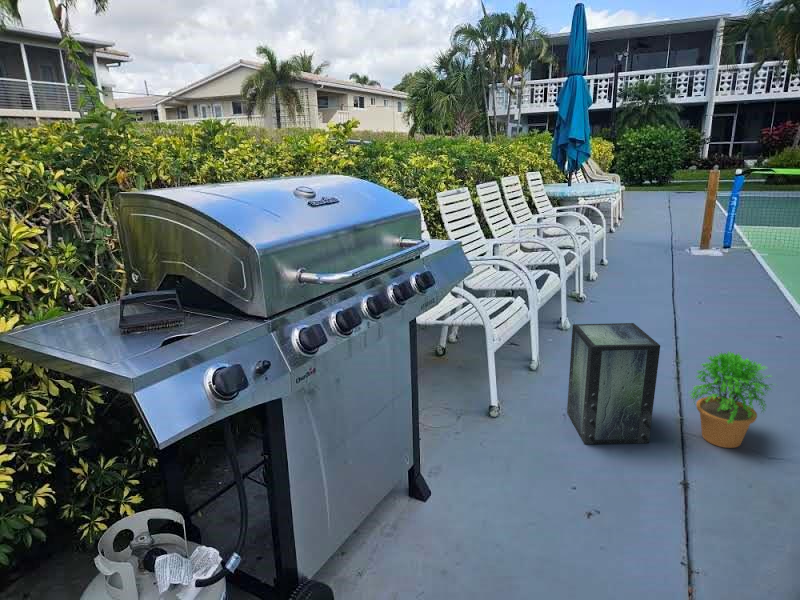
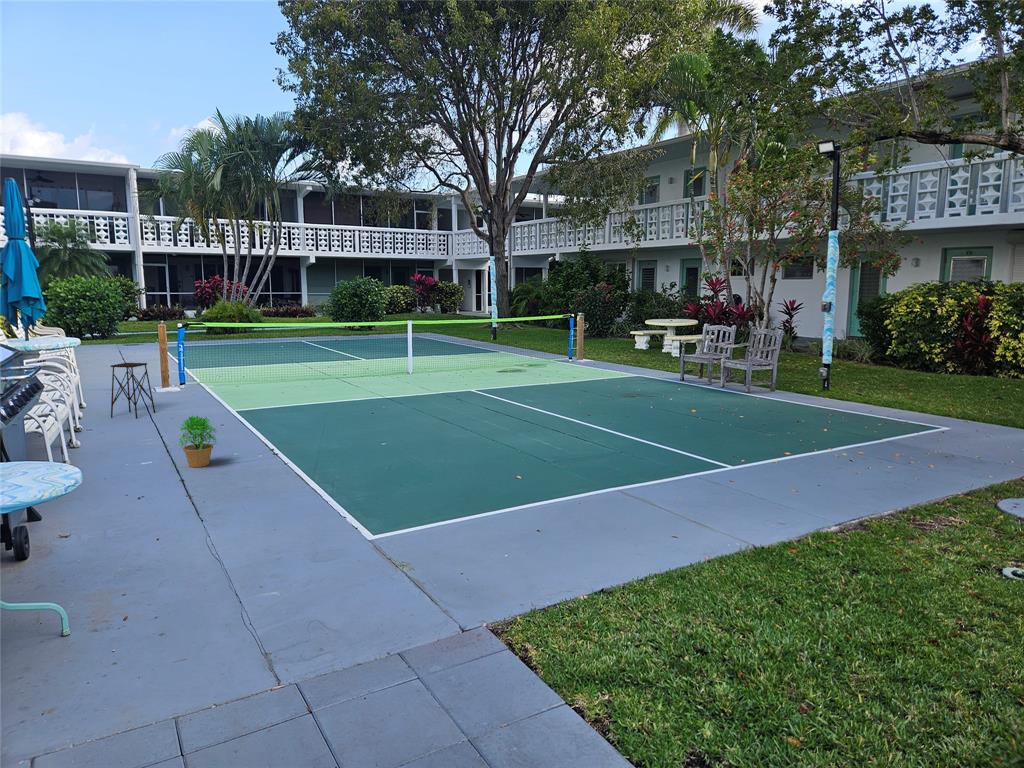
side table: none [626,222,682,295] -> present [111,363,155,418]
storage box: present [567,323,660,444] -> none [100,411,162,483]

